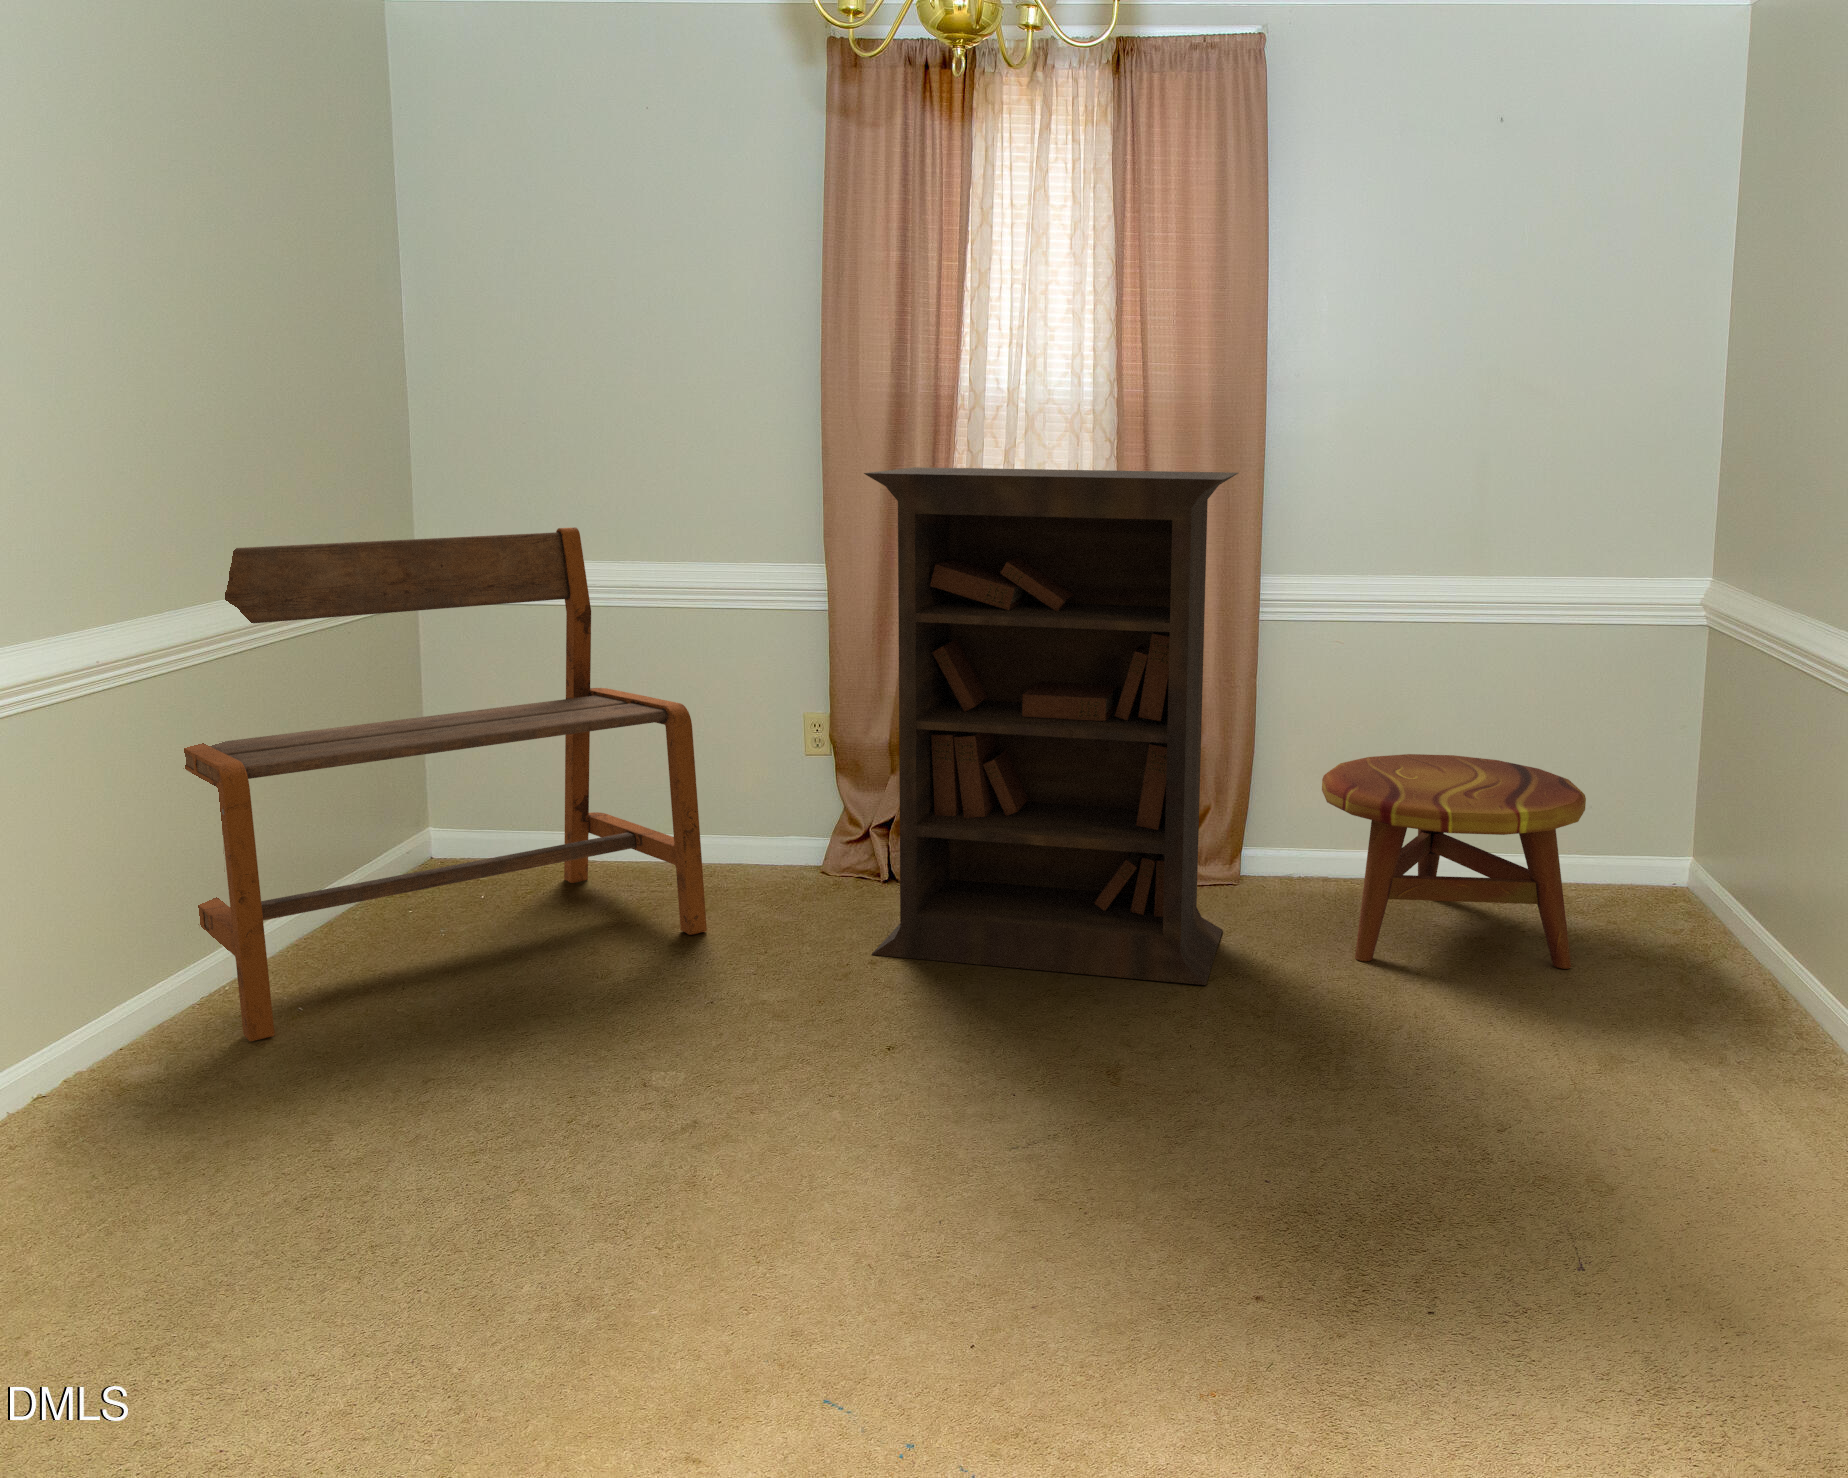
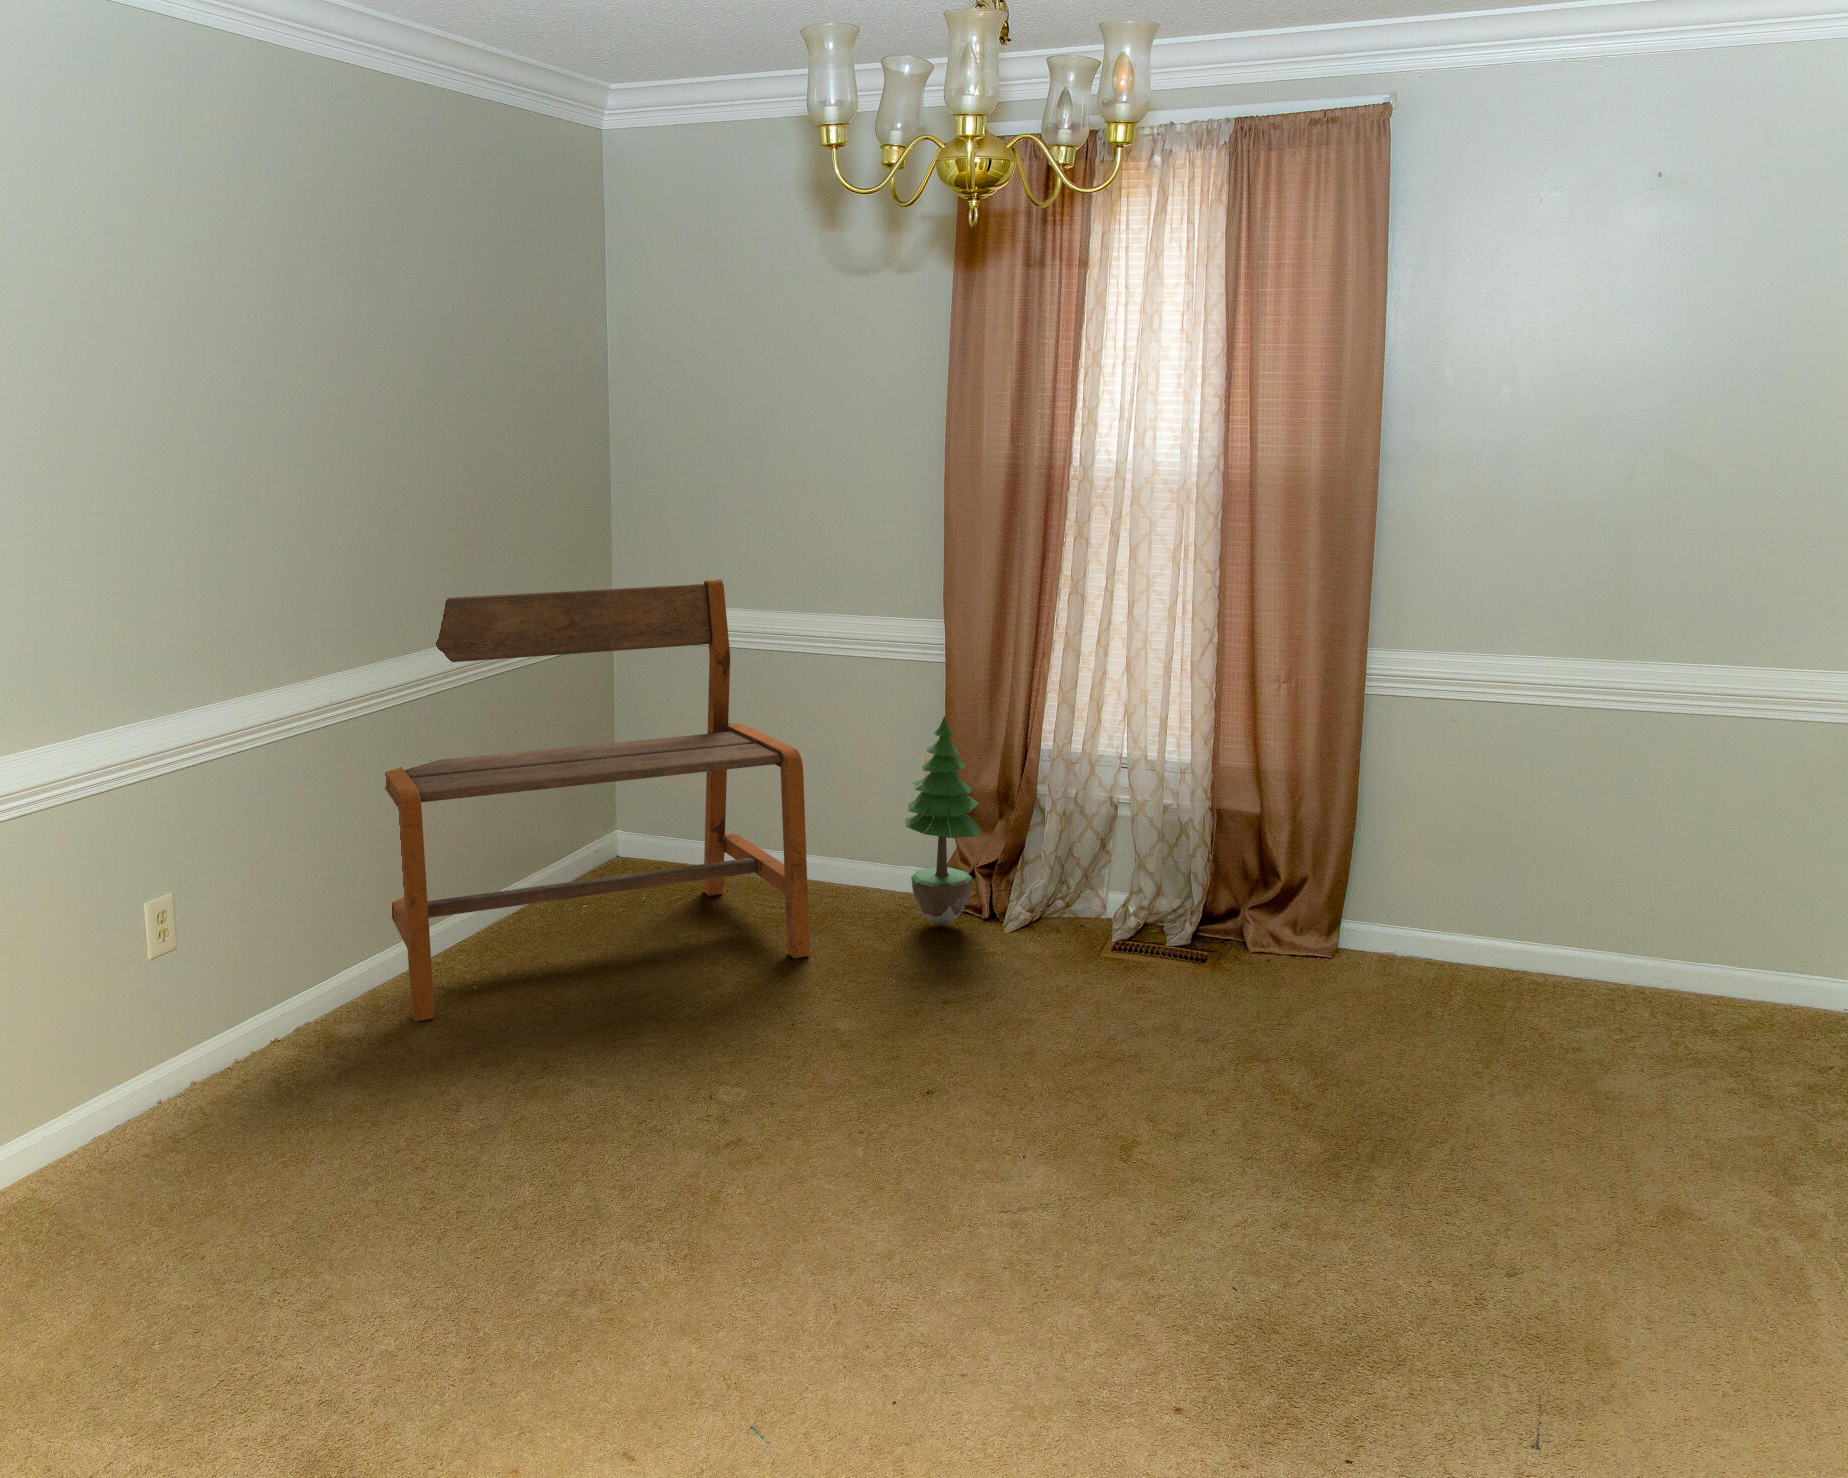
bookcase: present [864,467,1238,985] -> none [949,538,1329,1063]
potted tree: none [795,663,880,891] -> present [905,716,981,926]
side table: present [1322,754,1586,969] -> none [1412,841,1696,1088]

